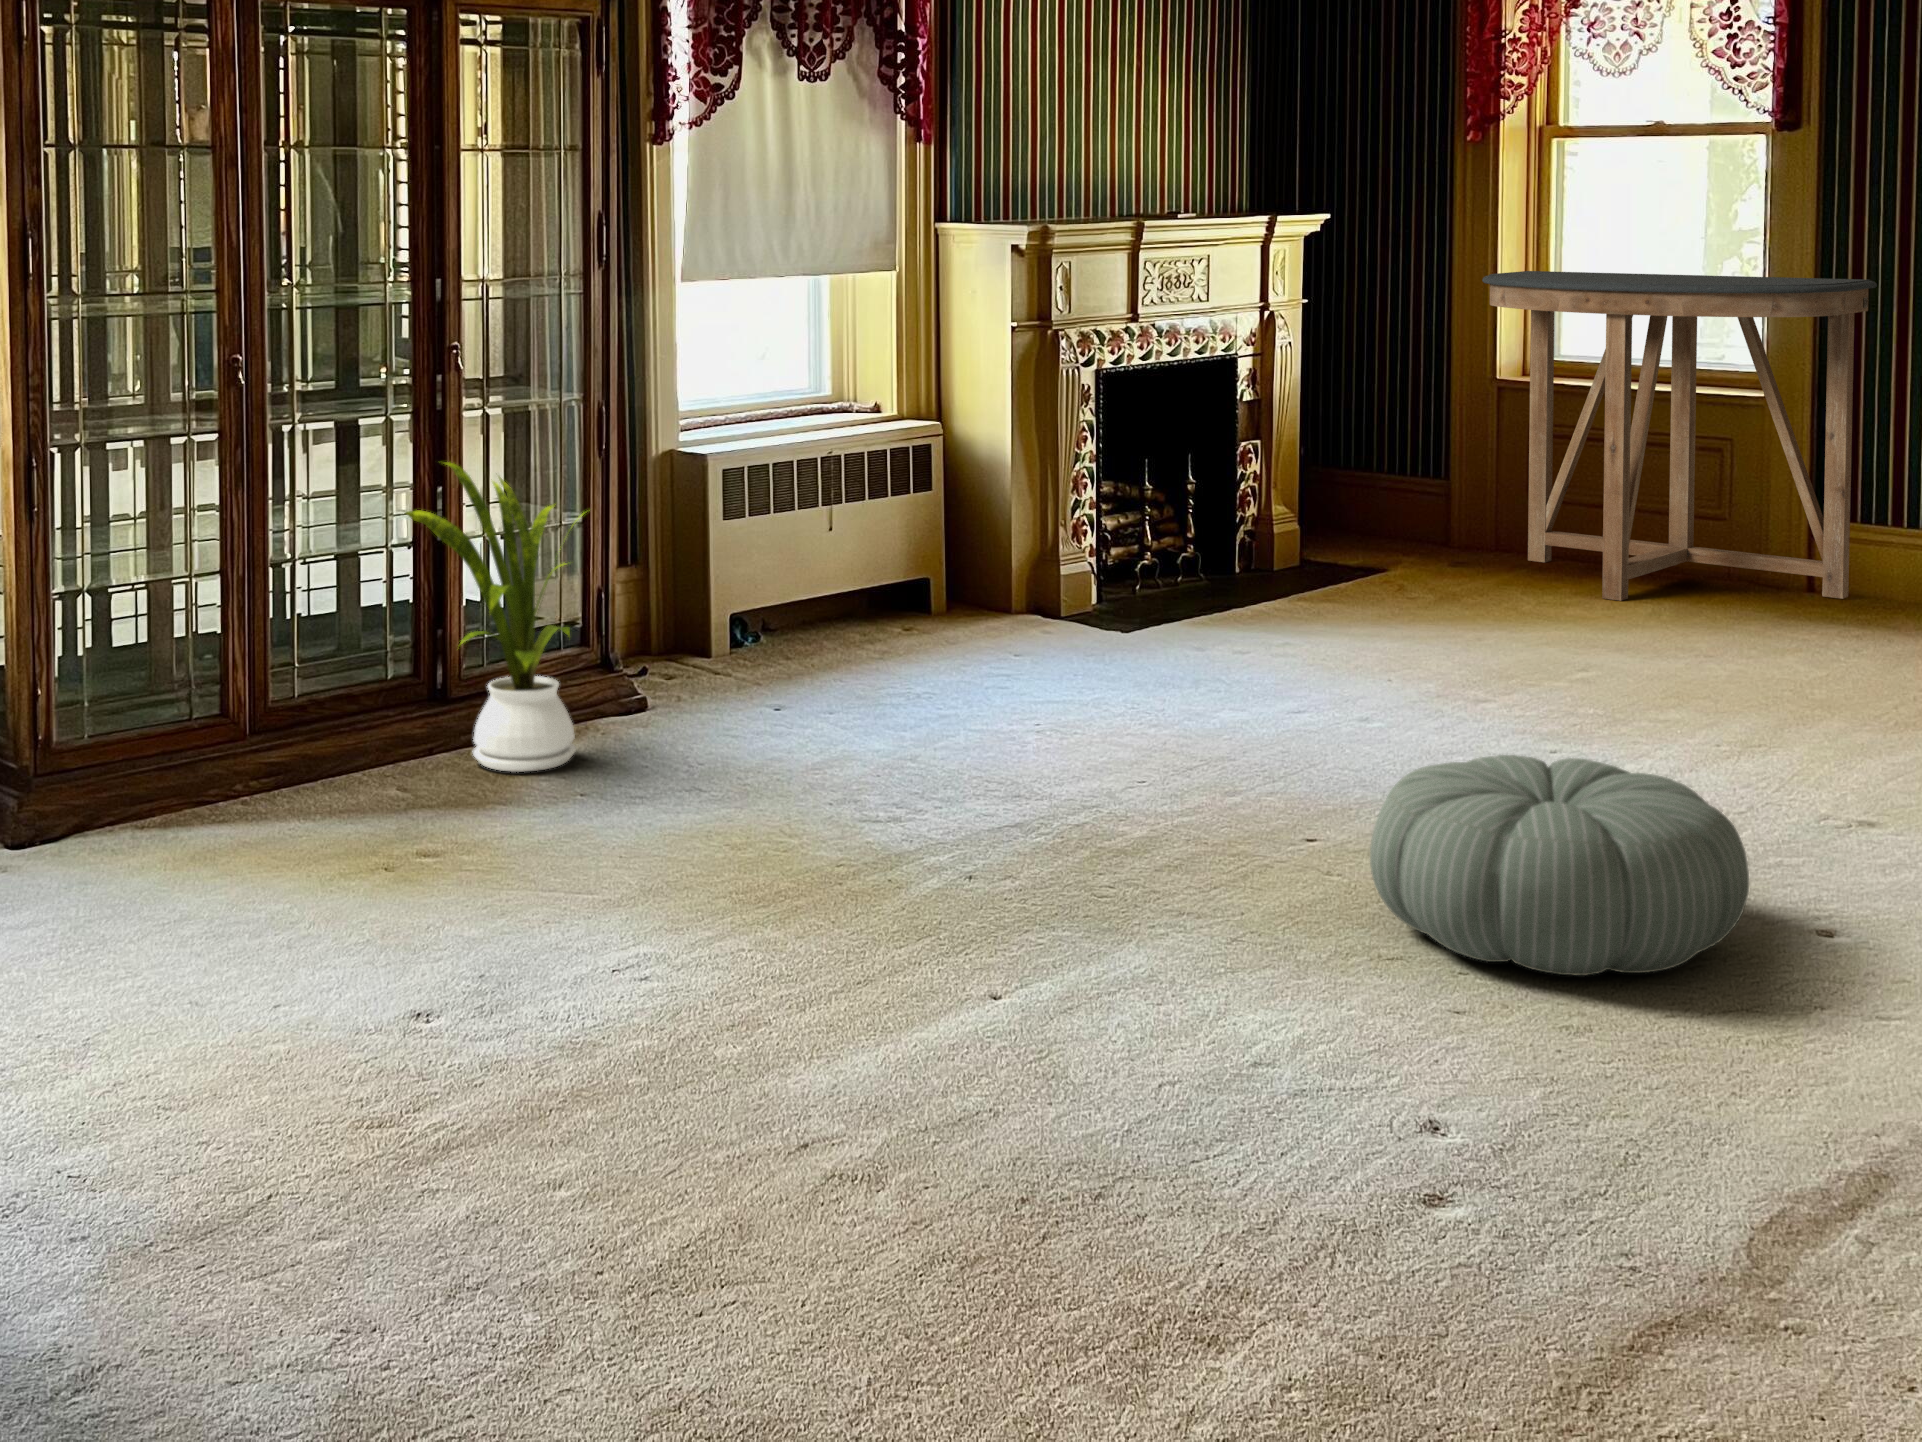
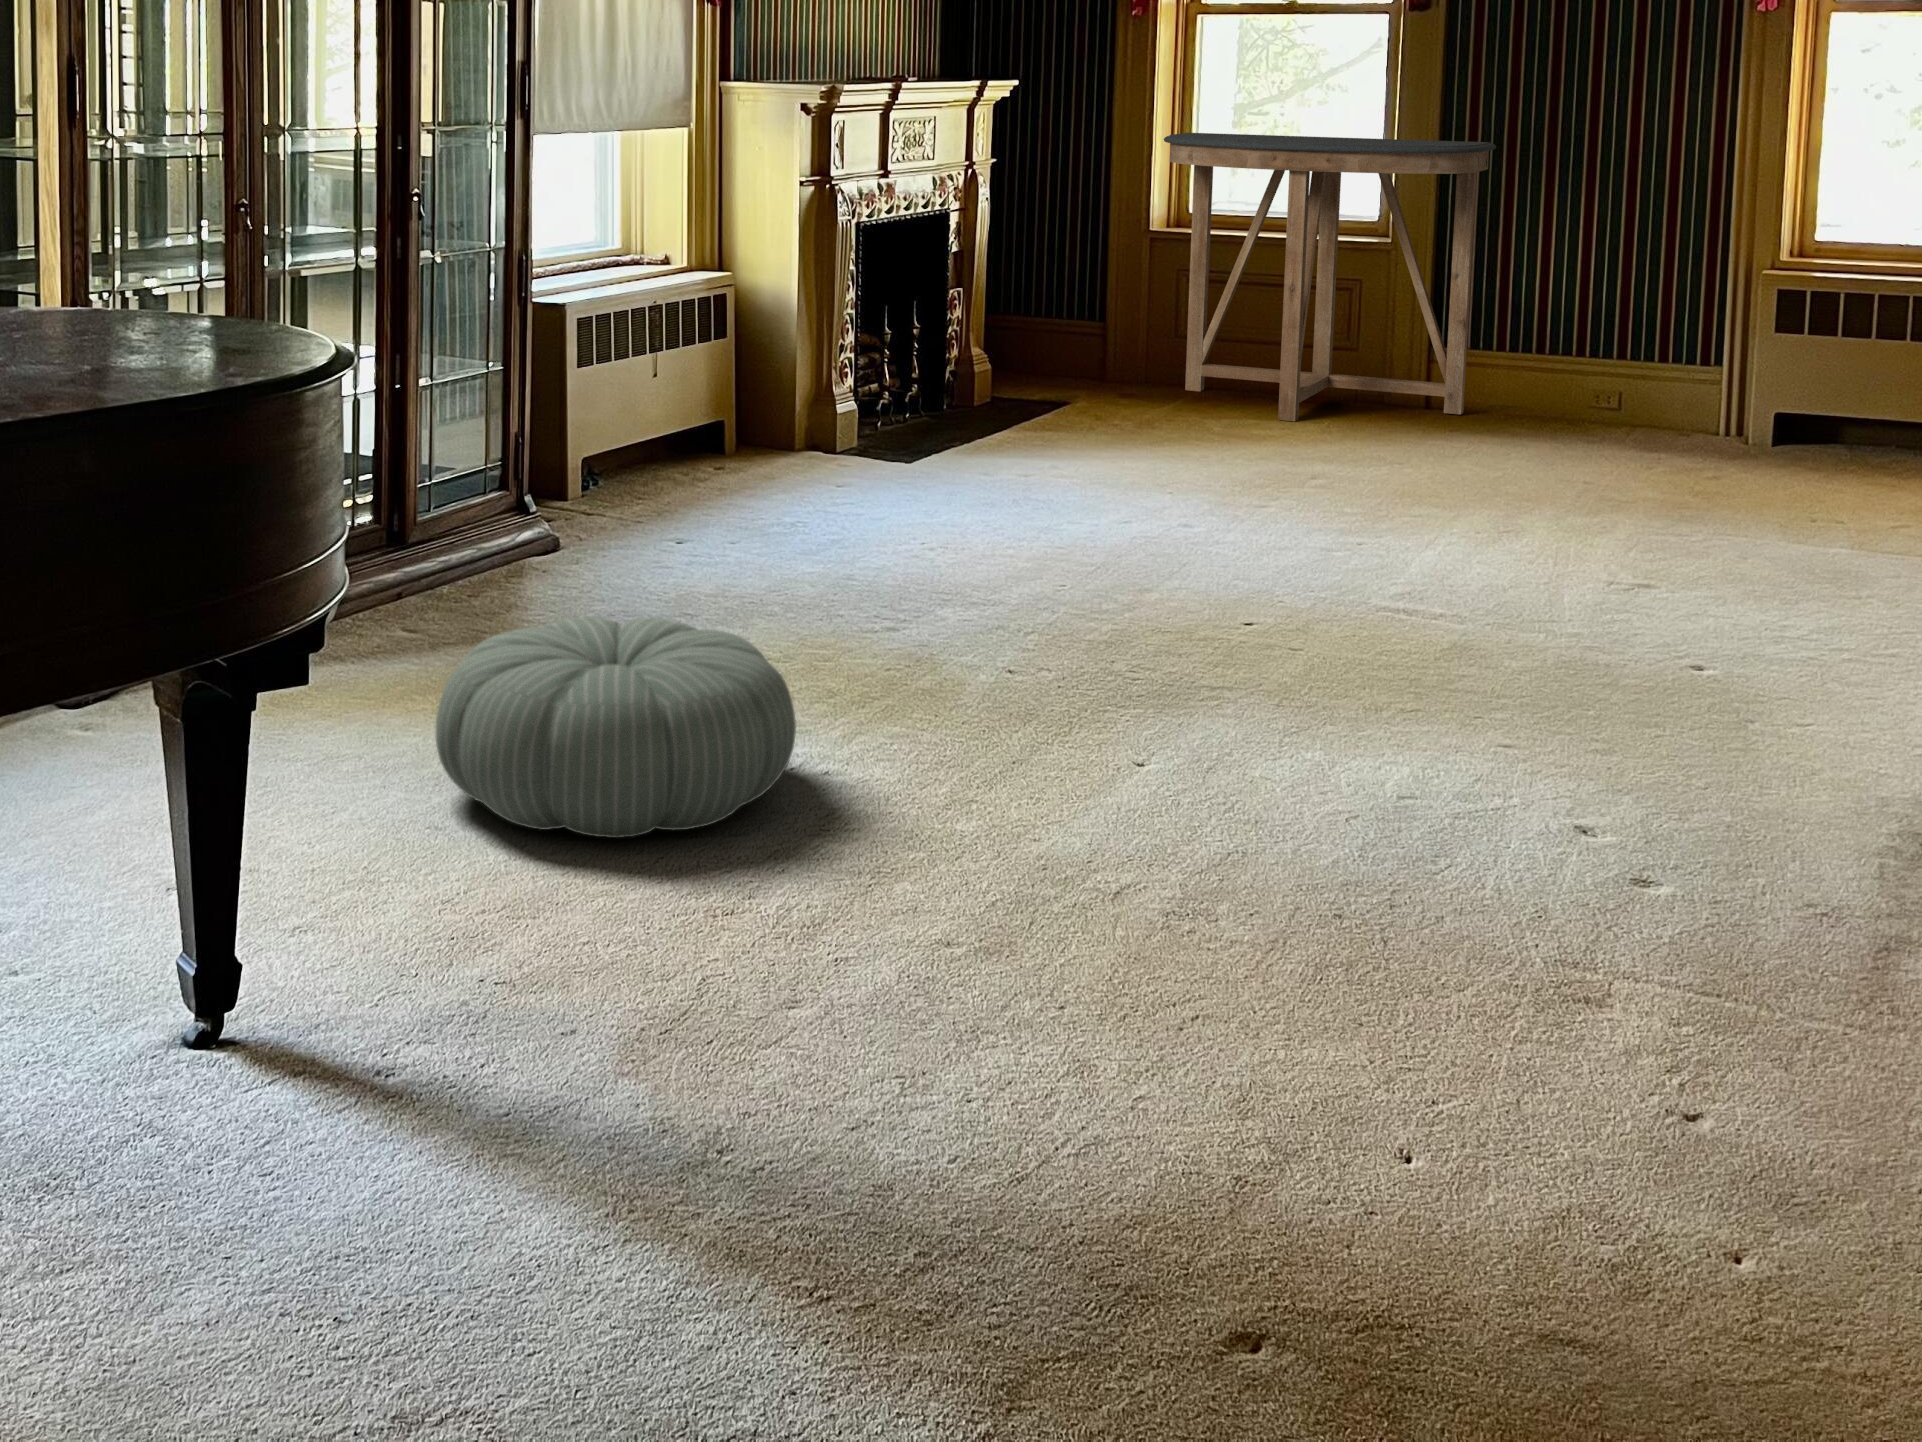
house plant: present [405,462,576,772] -> none [401,306,583,608]
pouf: present [1370,755,1749,976] -> present [436,618,796,838]

